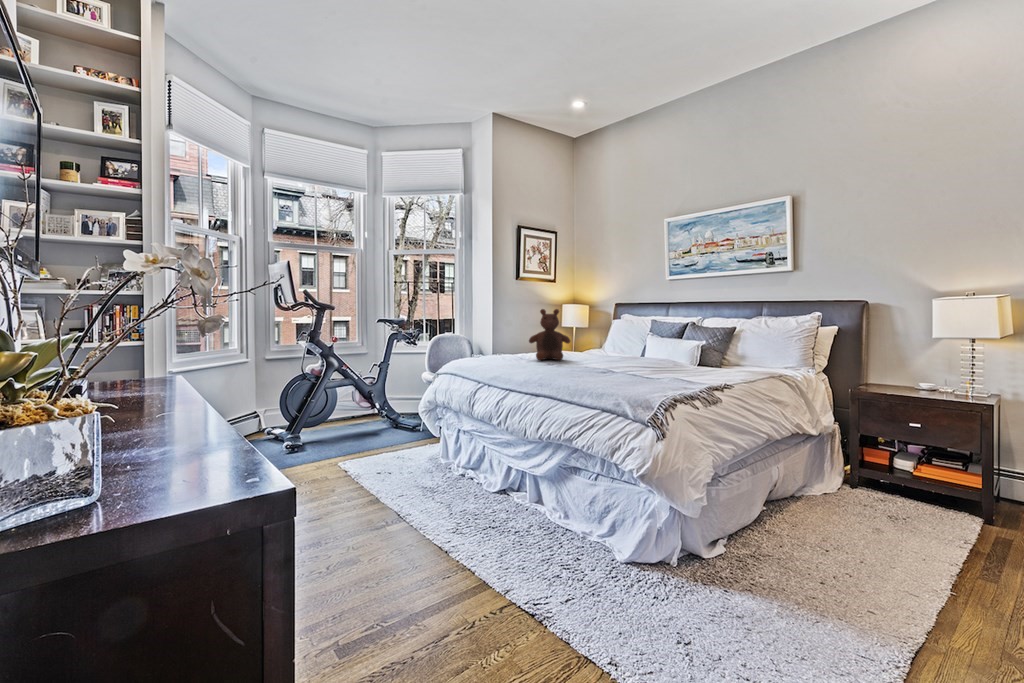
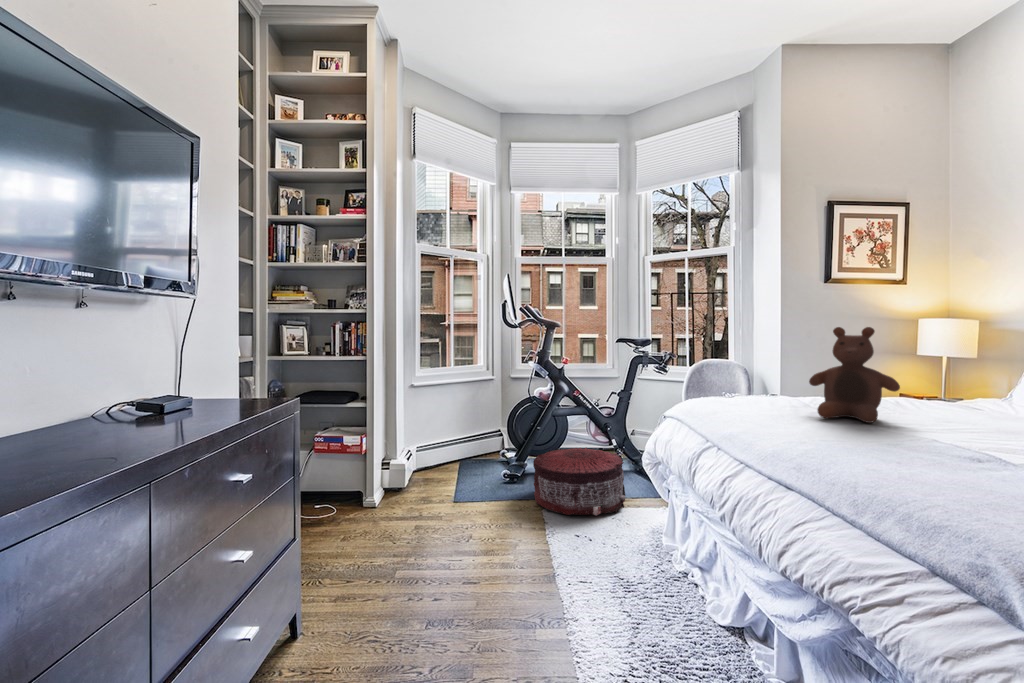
pouf: none [323,409,403,460] -> present [533,448,626,516]

